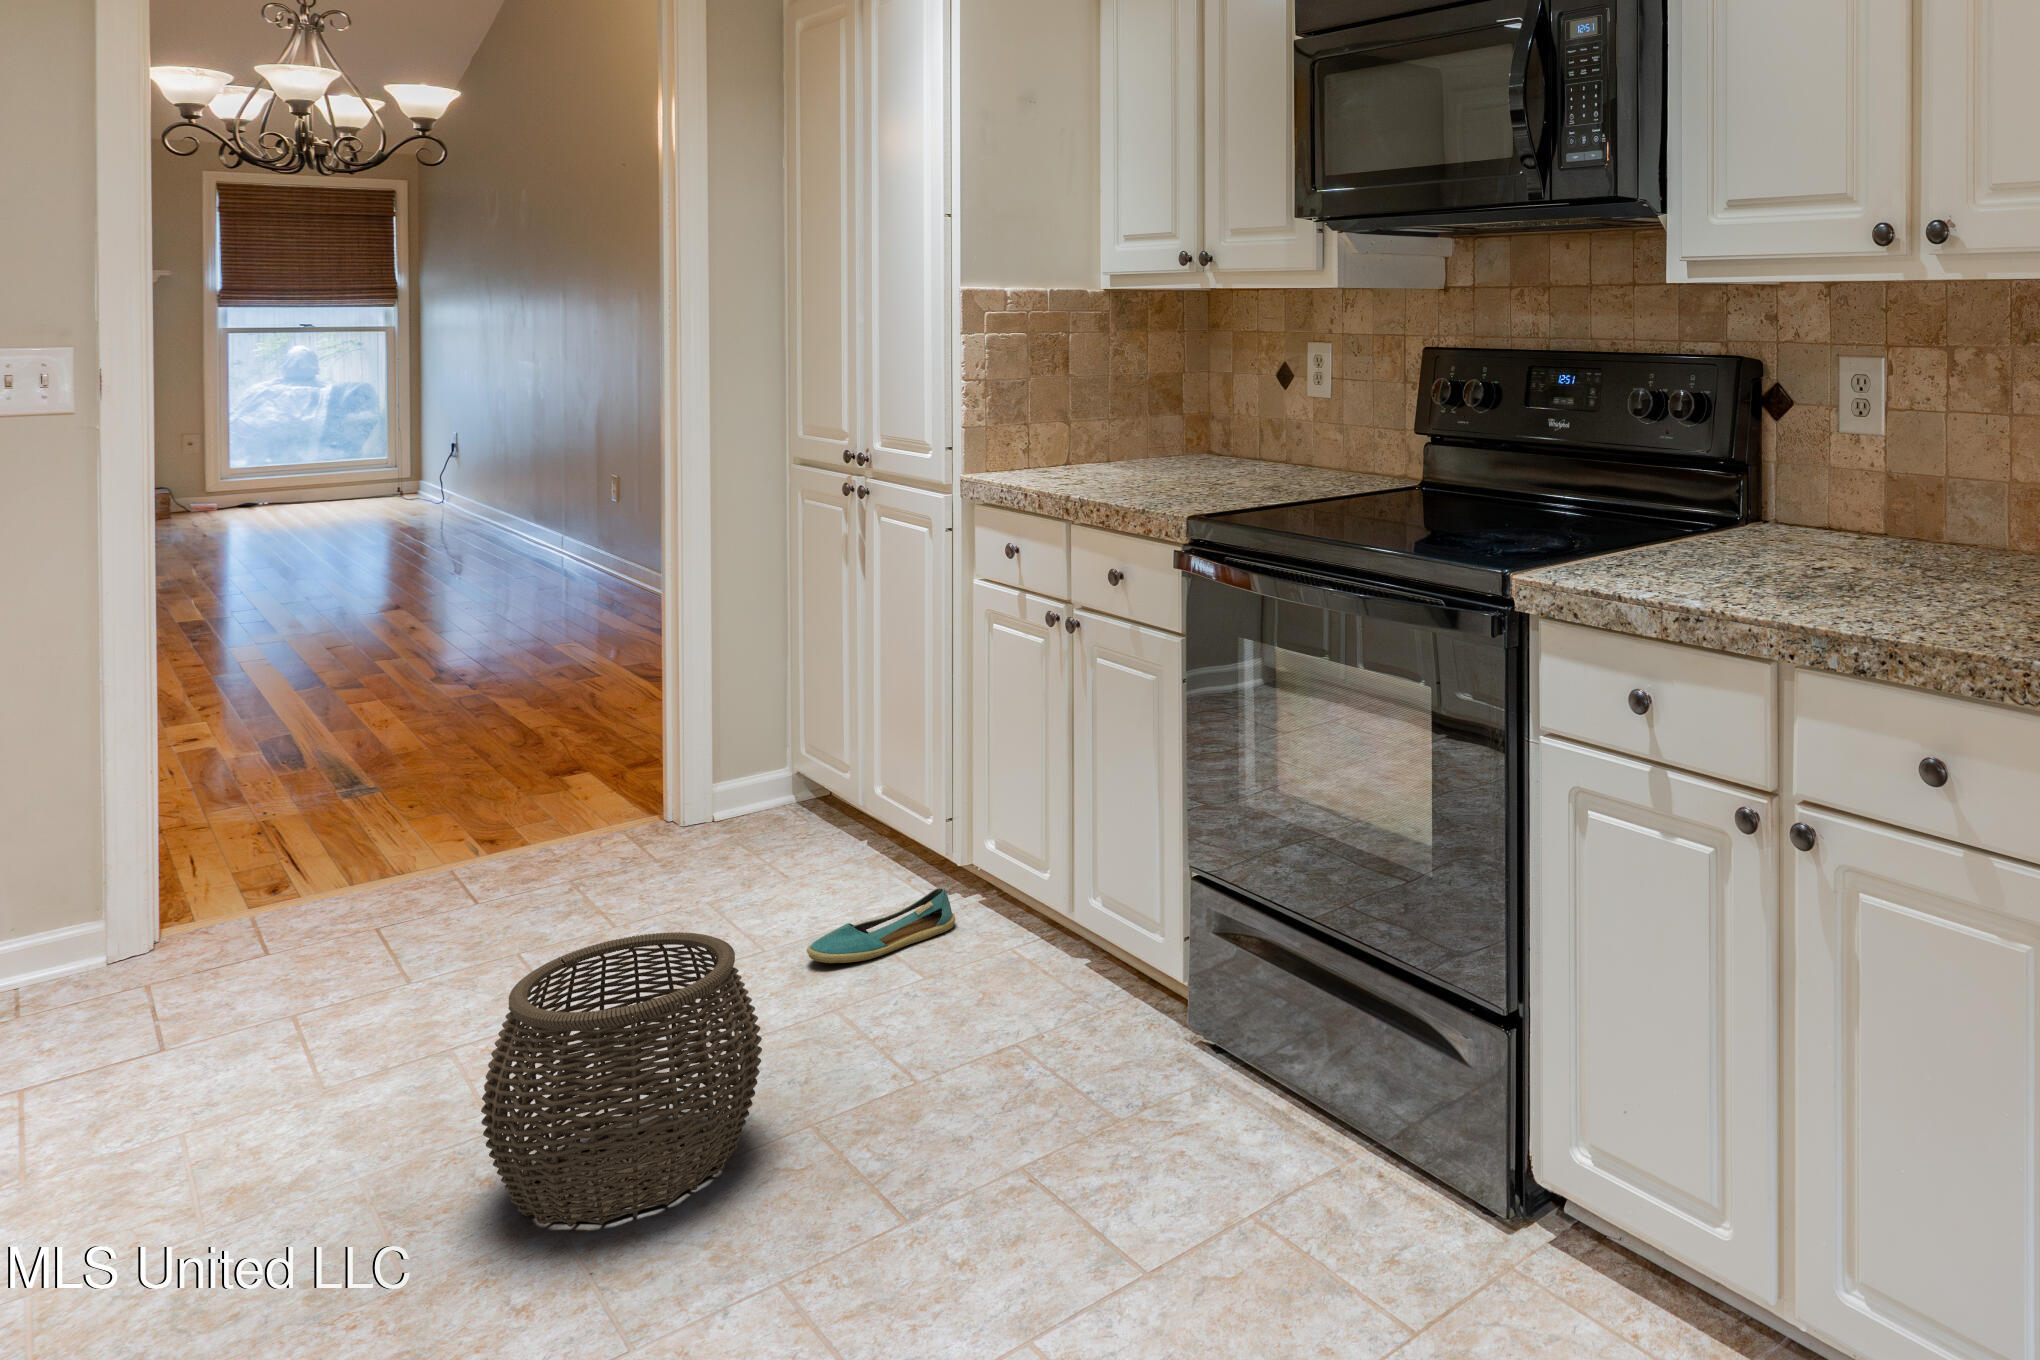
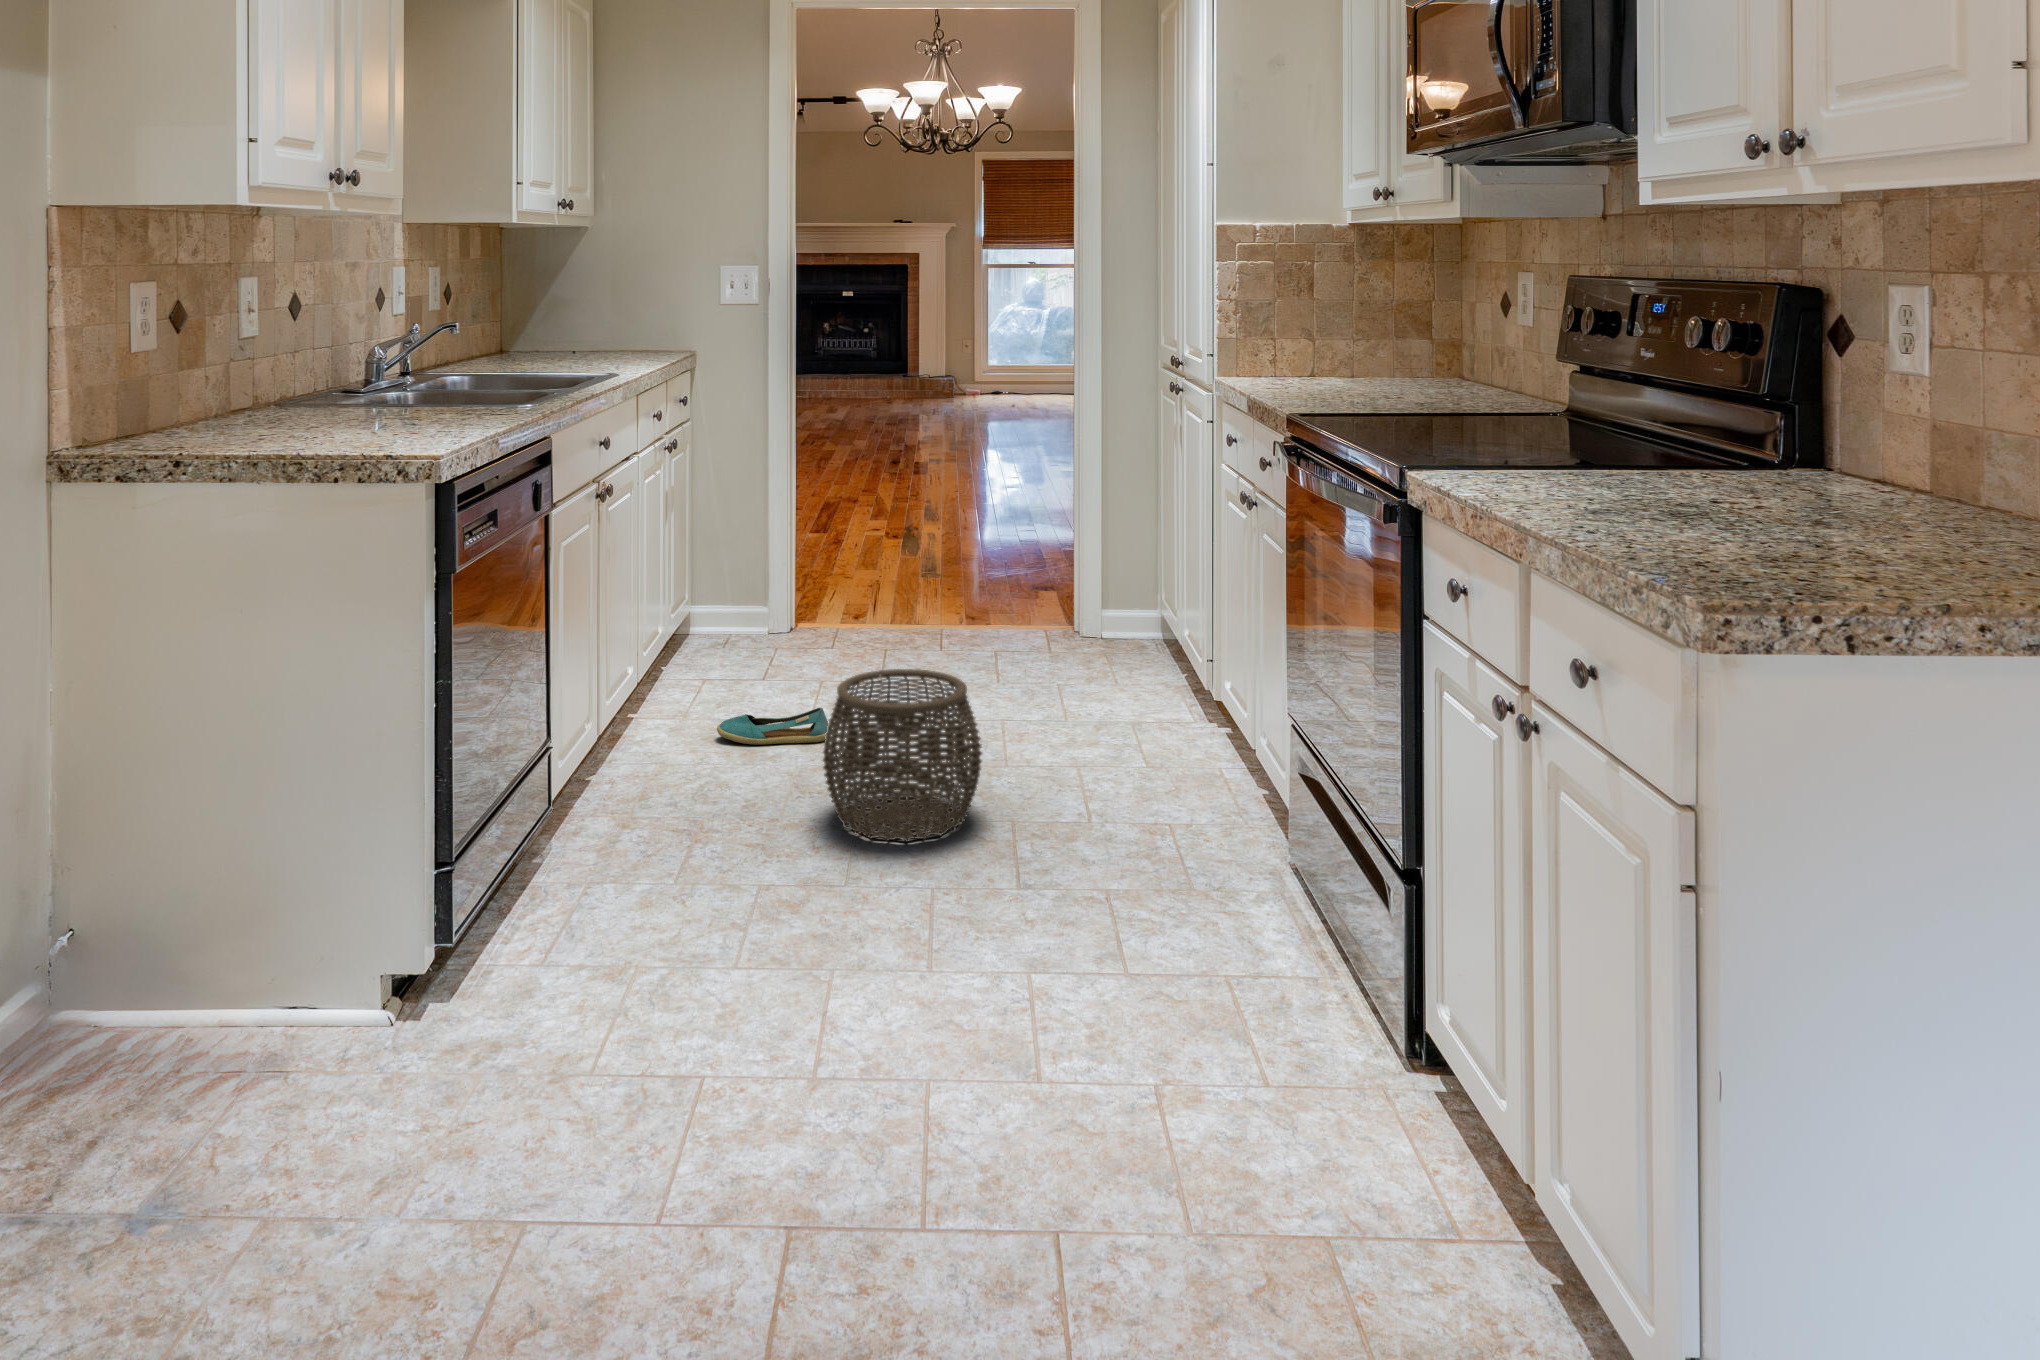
shoe: present [806,887,955,963] -> present [717,707,828,744]

